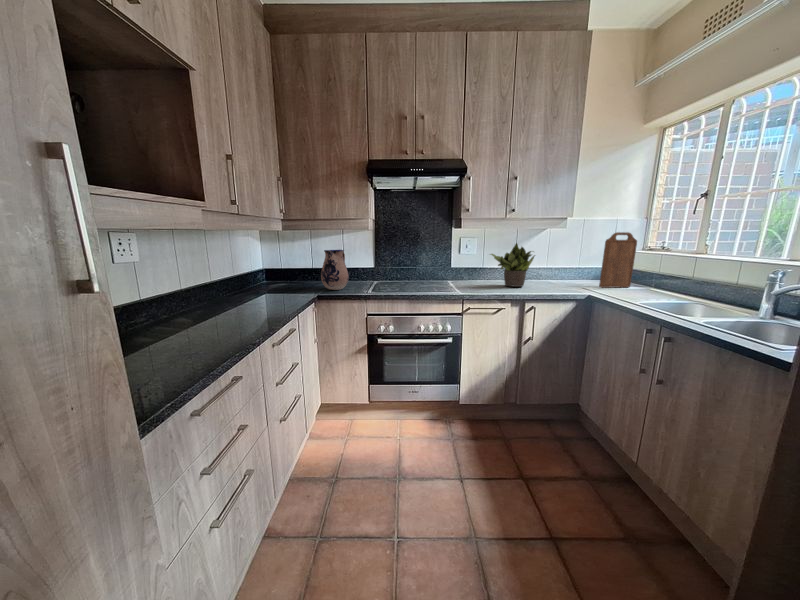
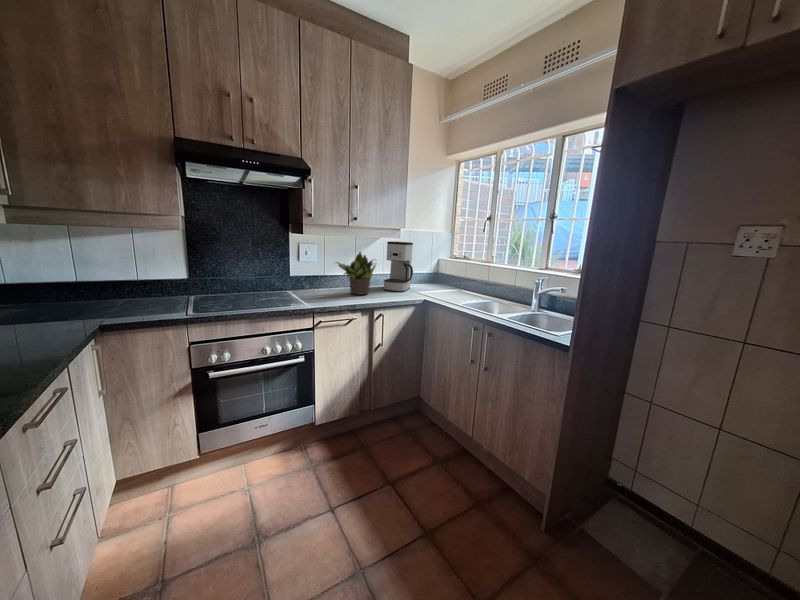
coffee maker: none [544,232,585,287] -> present [384,241,413,292]
cutting board: present [599,232,637,288] -> none [427,244,451,291]
ceramic pitcher: present [321,250,349,290] -> none [99,257,151,315]

